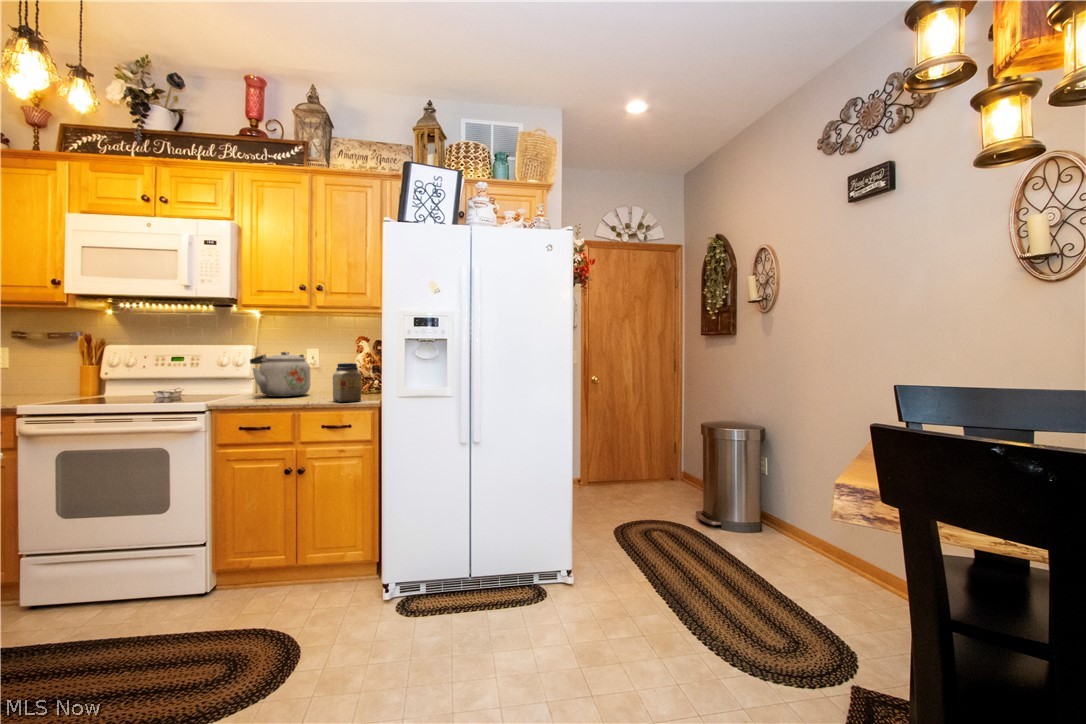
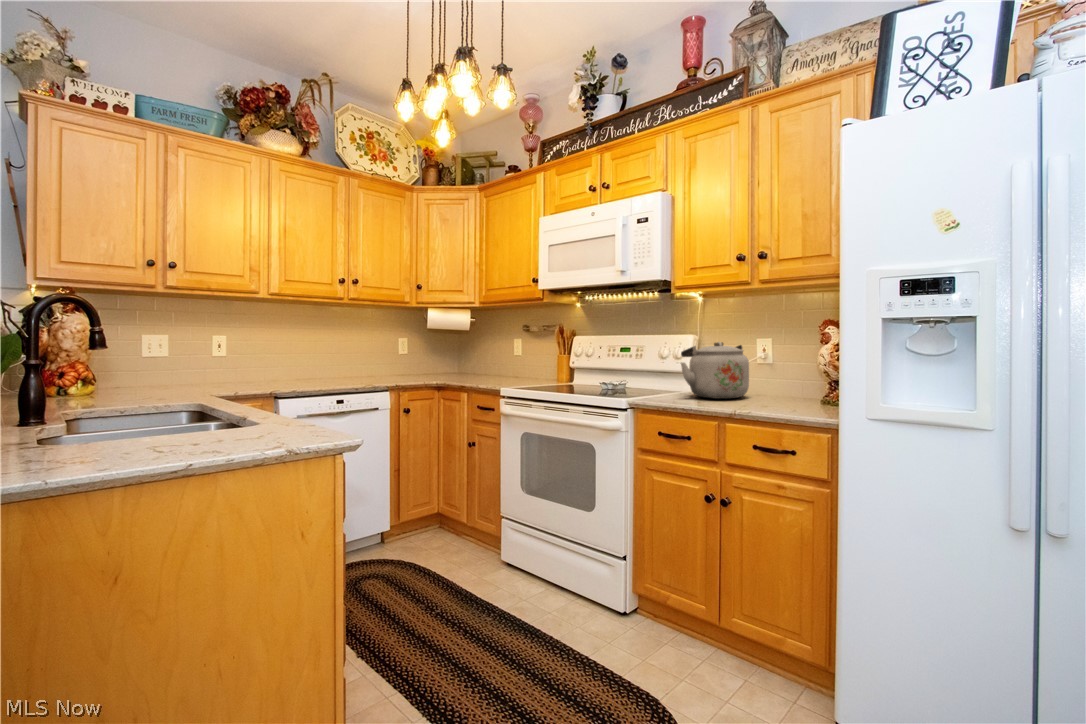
jar: present [333,363,362,402] -> none [771,359,813,416]

